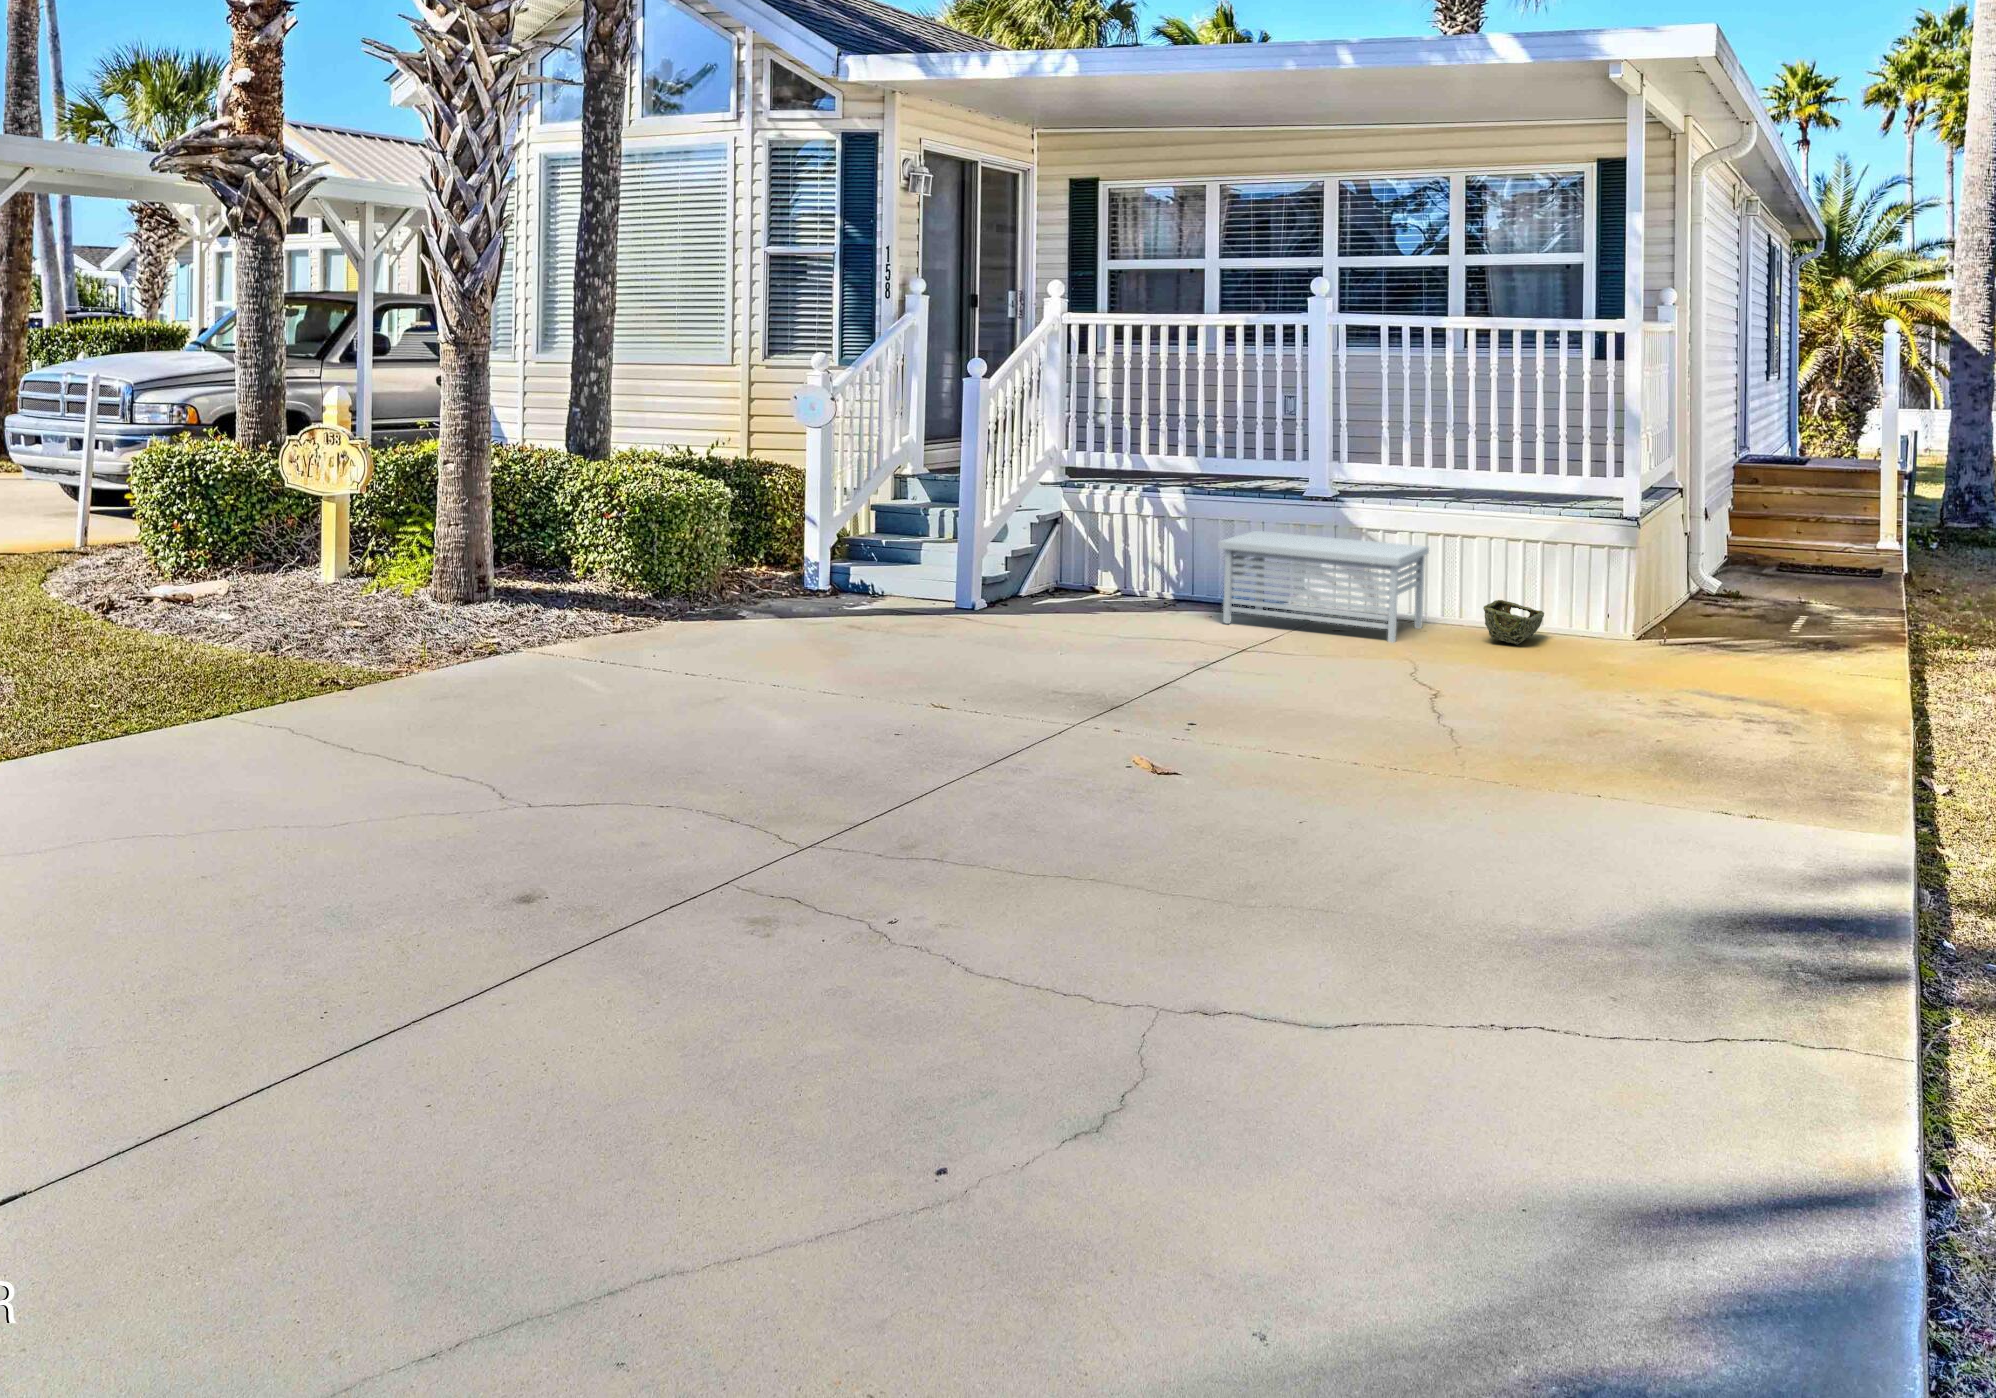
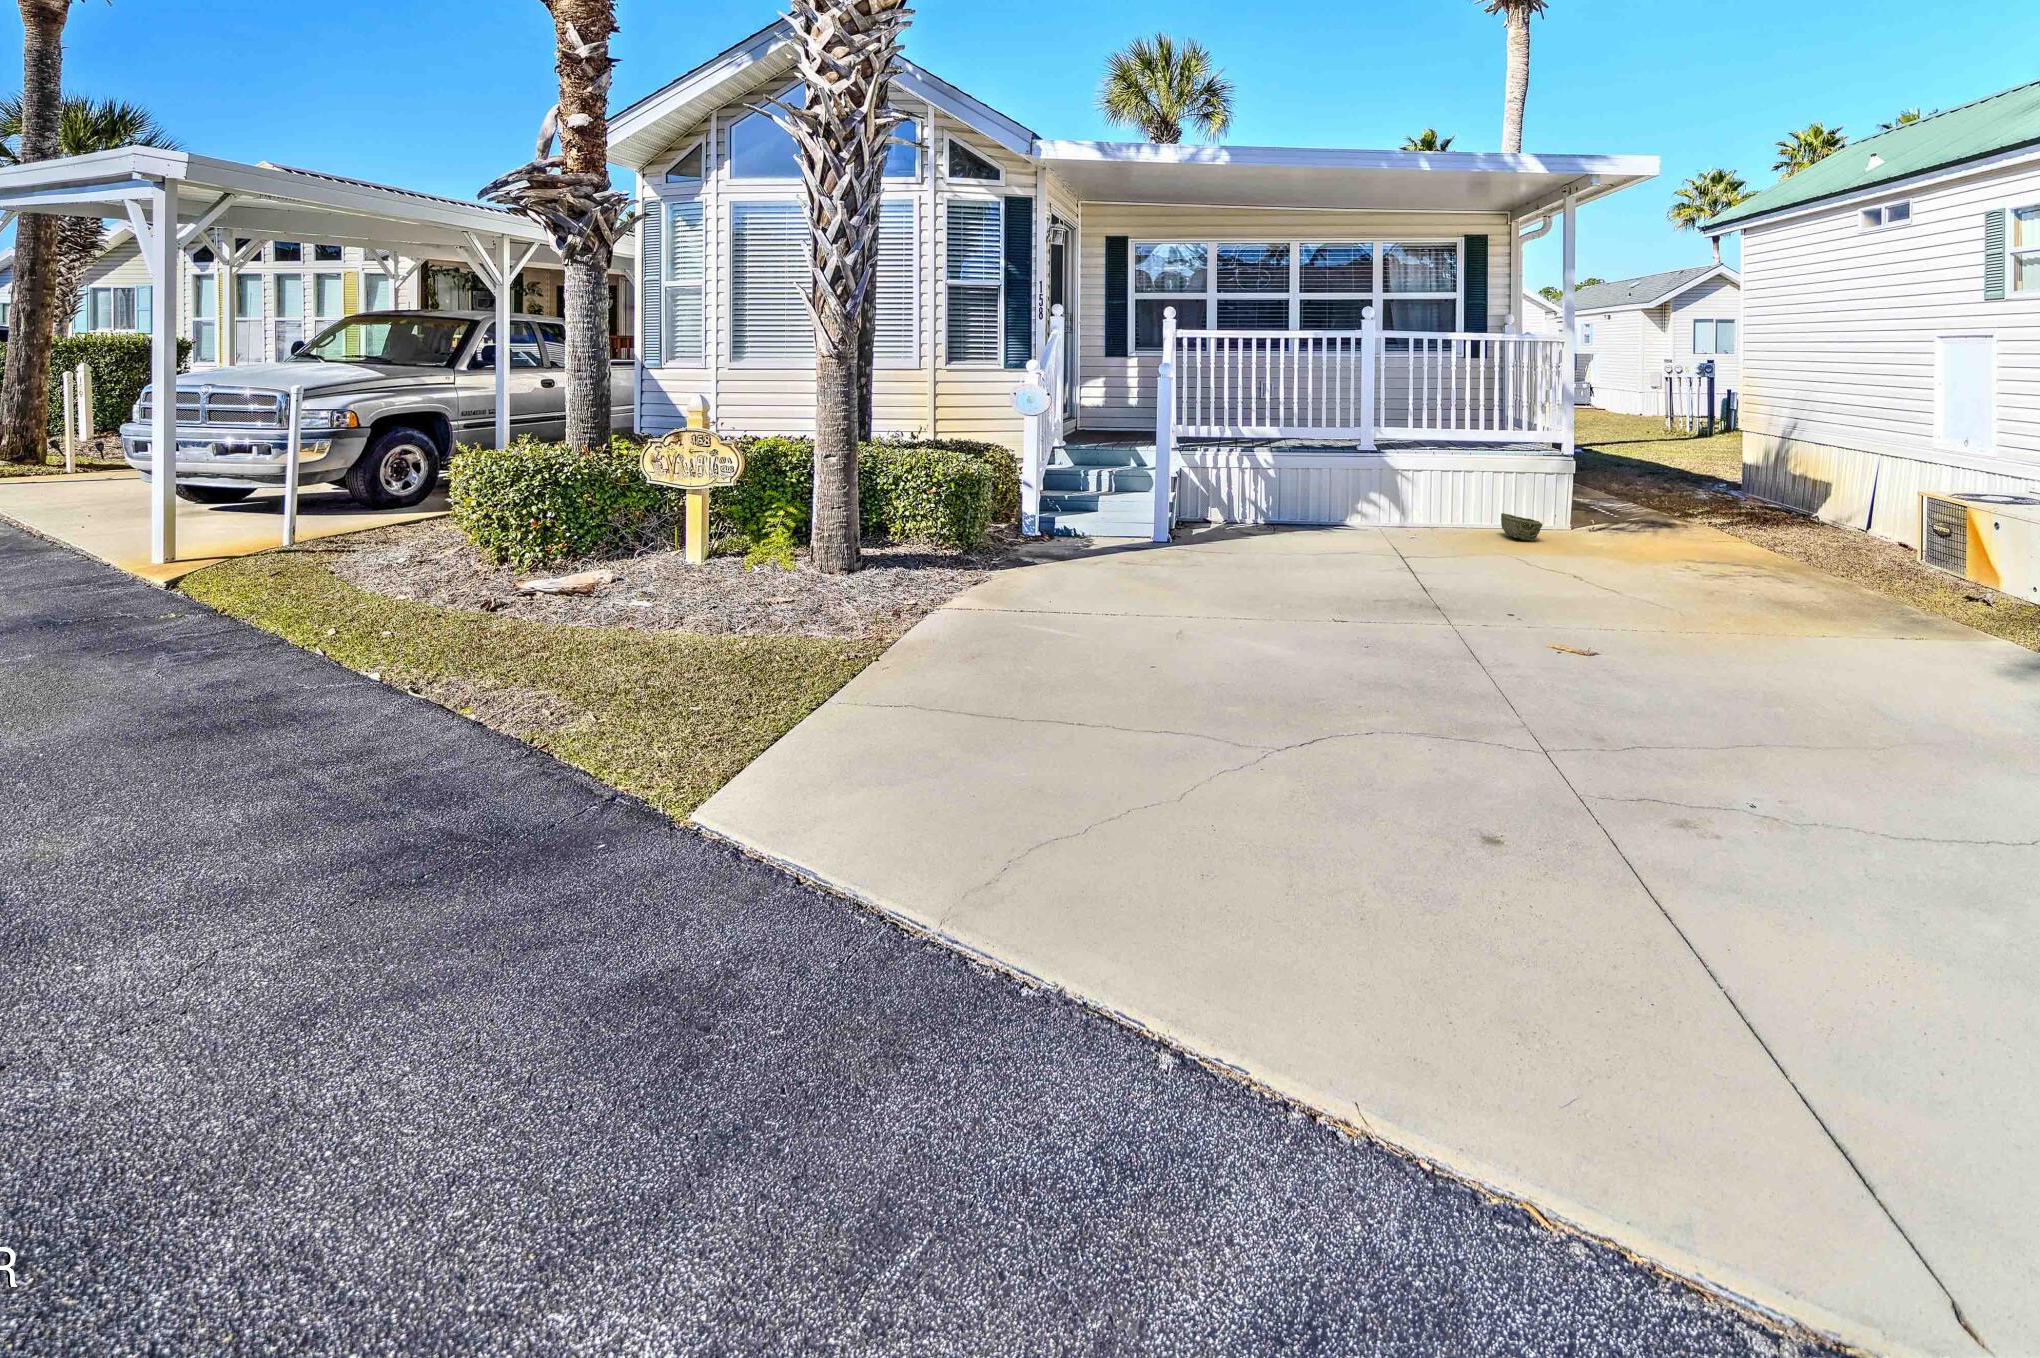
storage bench: present [1218,531,1429,643] -> none [1334,477,1469,545]

